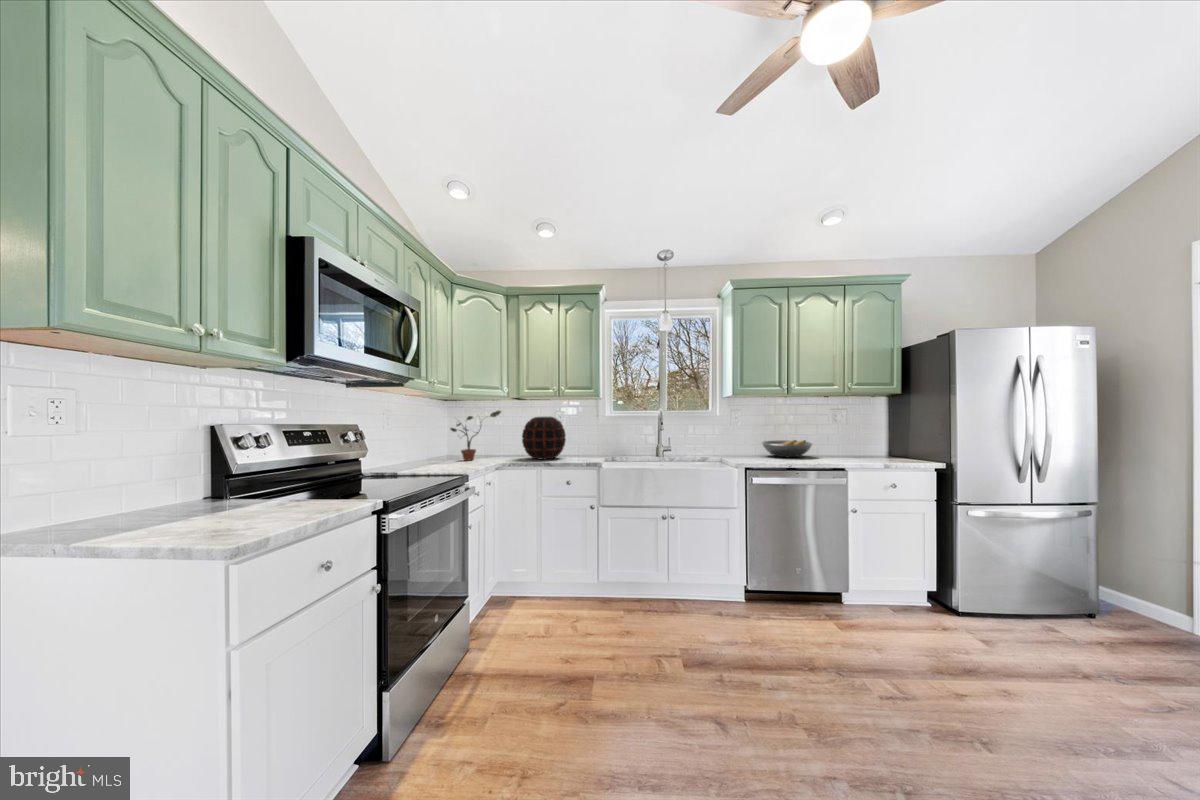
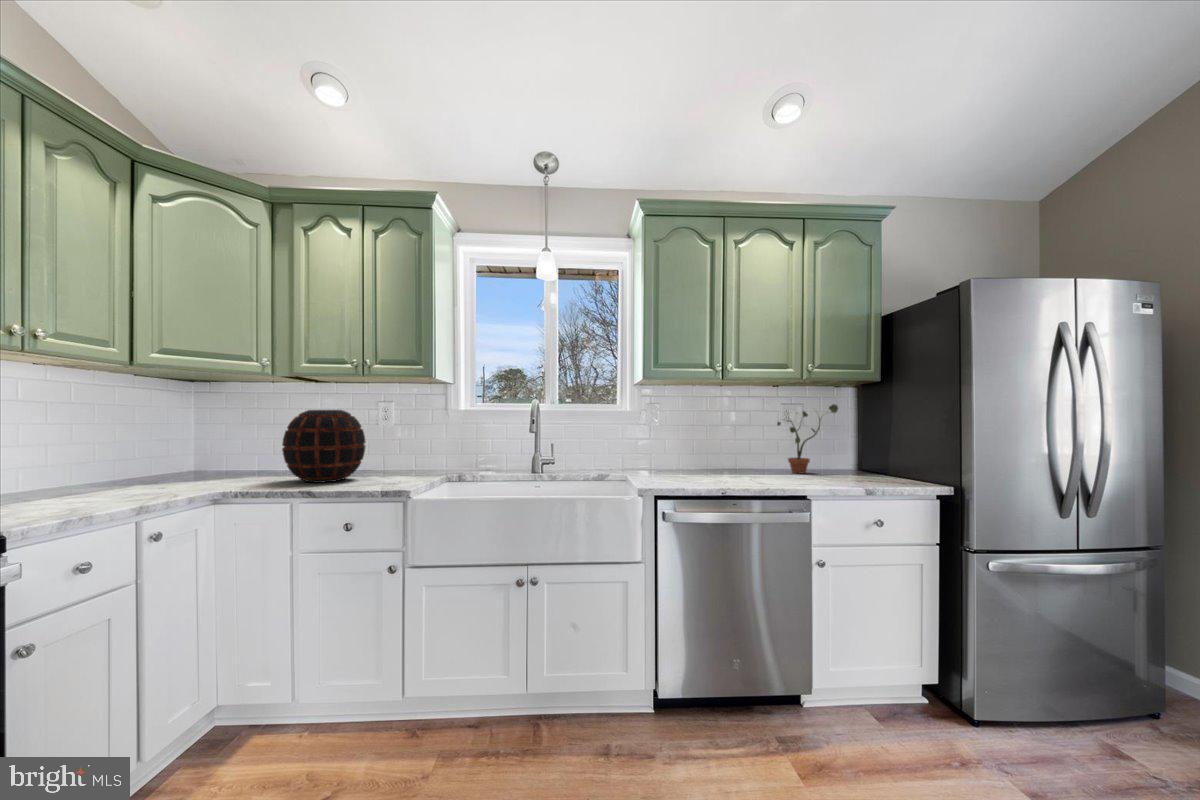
potted plant: present [450,411,501,461] -> present [777,404,838,474]
fruit bowl: present [762,440,812,457] -> none [684,450,758,477]

